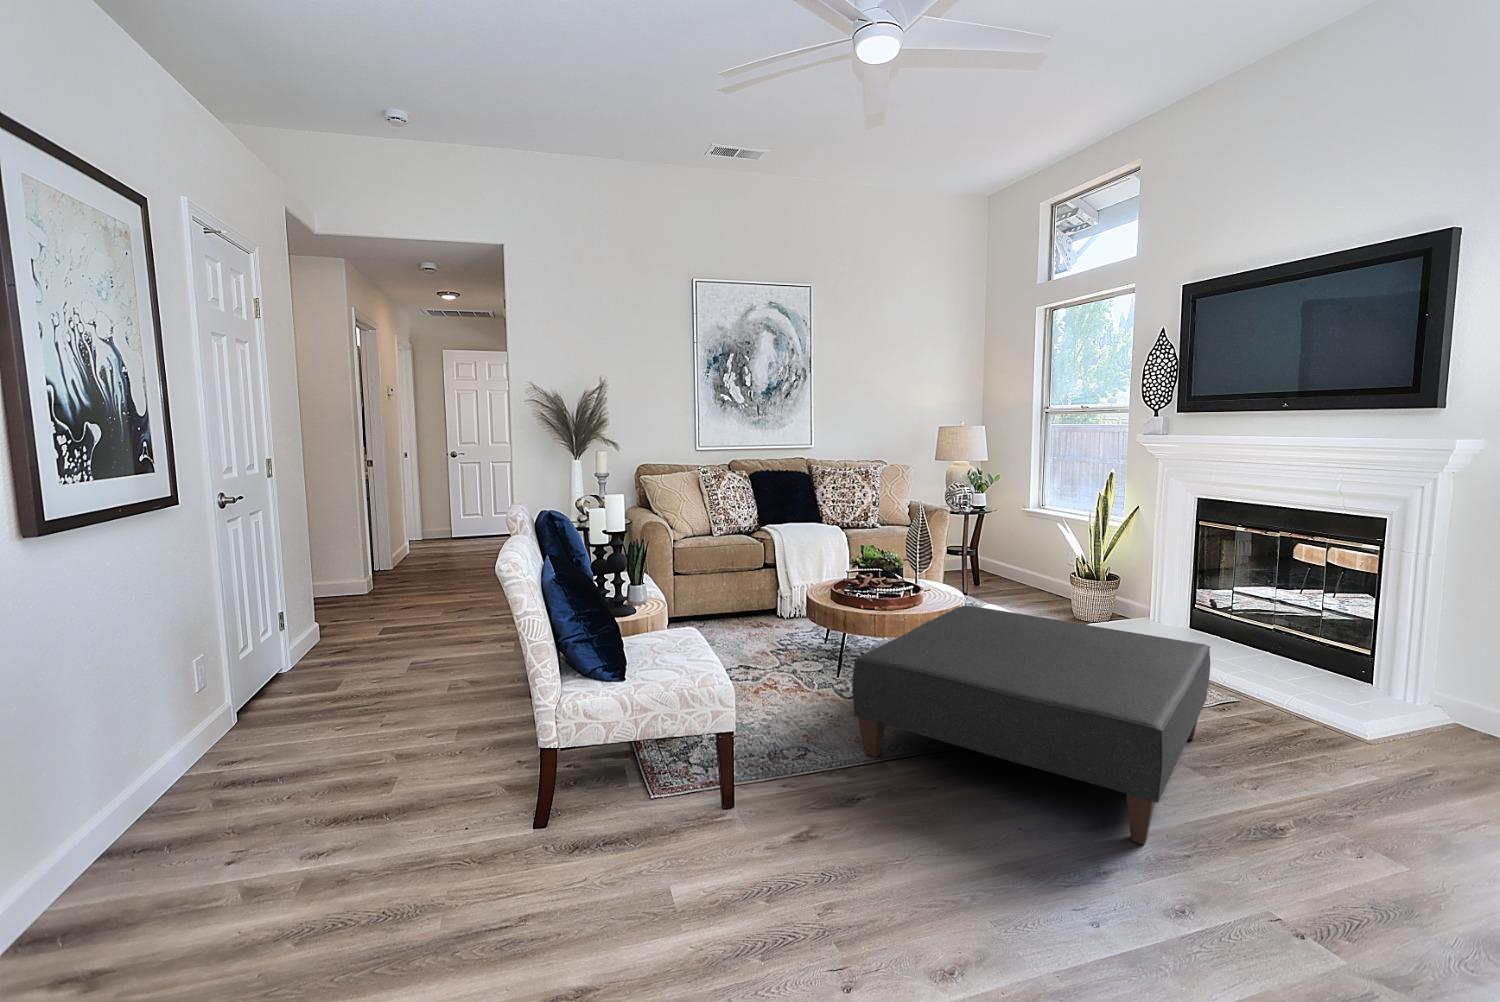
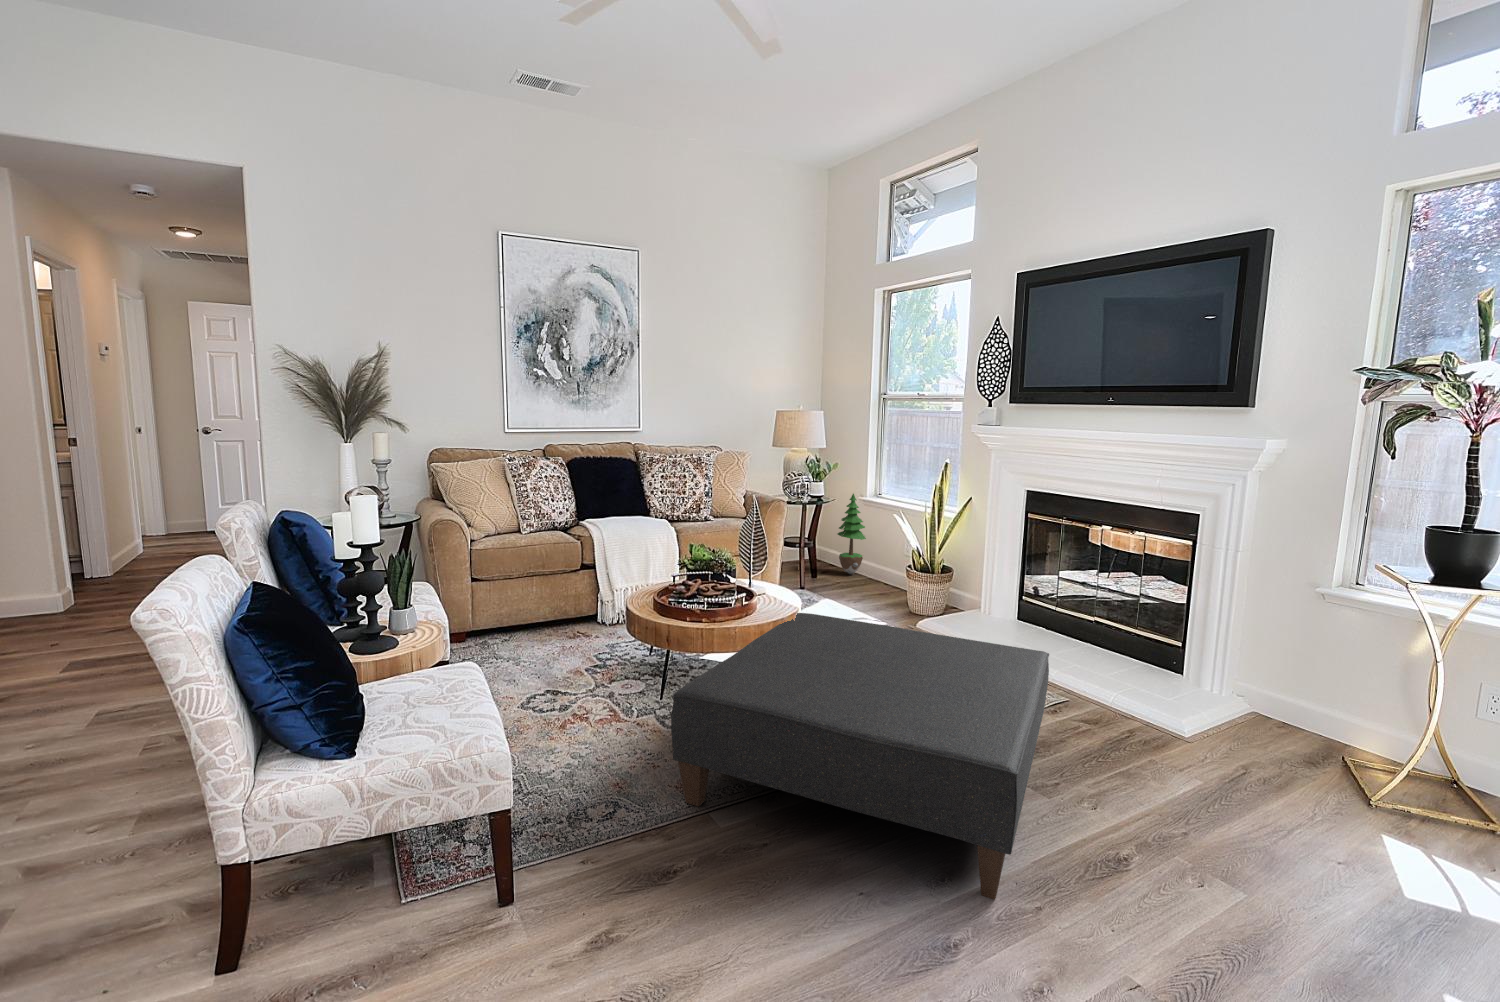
potted tree: none [1000,504,1031,584] -> present [838,494,866,574]

